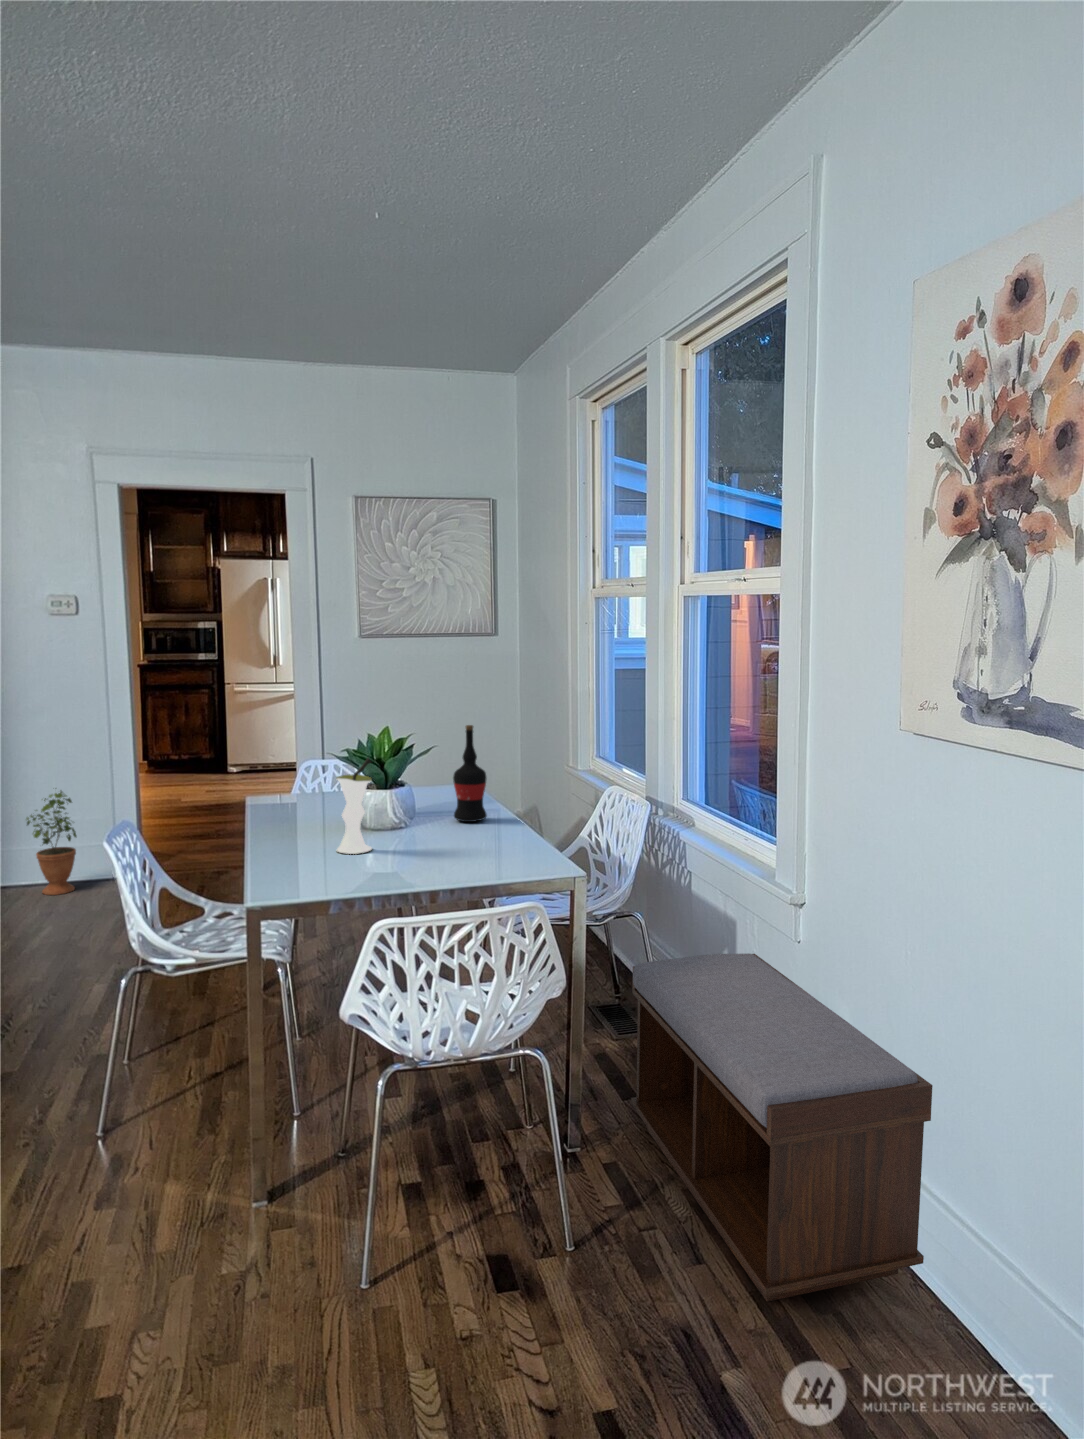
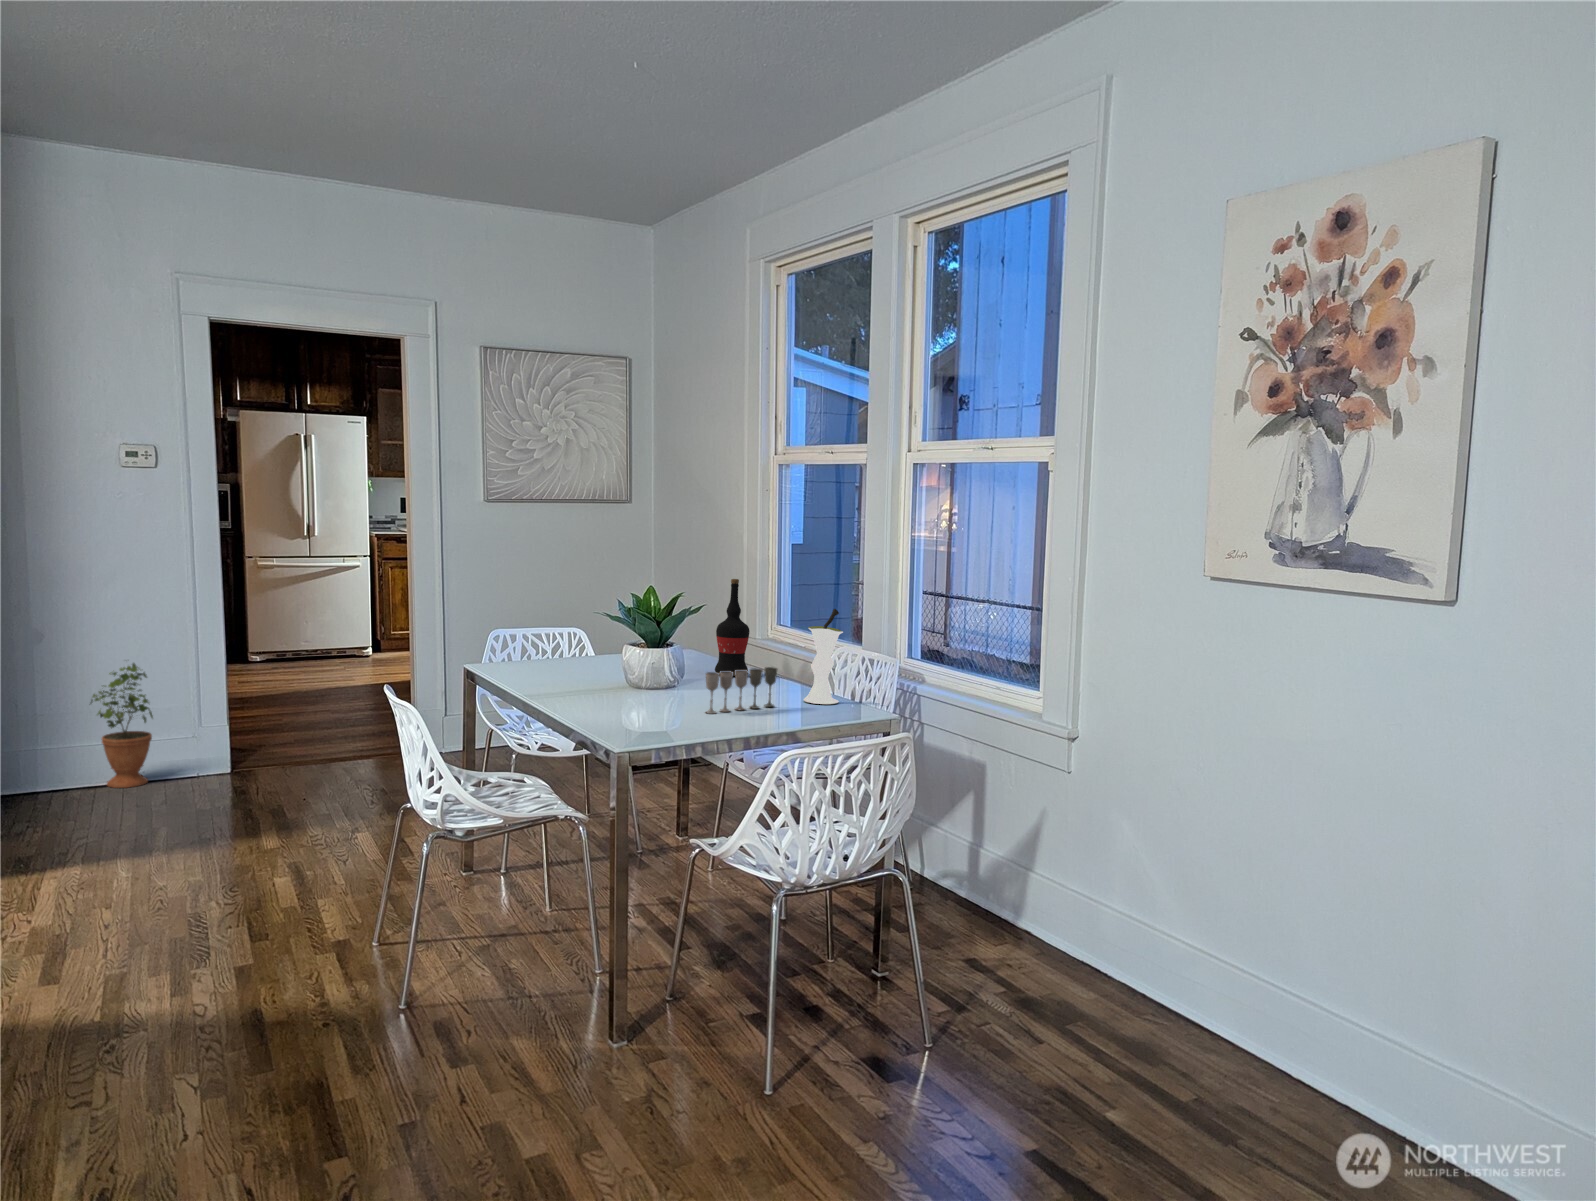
vase: present [336,758,372,854] -> present [804,609,843,704]
wine glass: none [364,825,450,875] -> present [706,667,778,714]
bench: present [631,953,933,1301] -> none [923,788,1243,1067]

